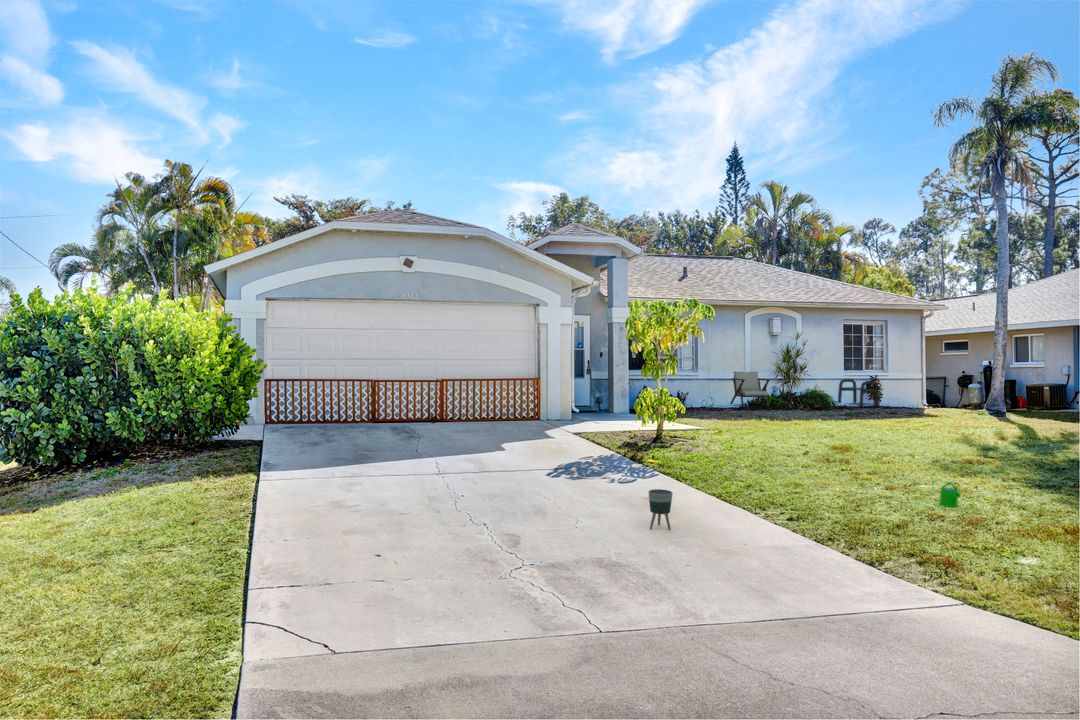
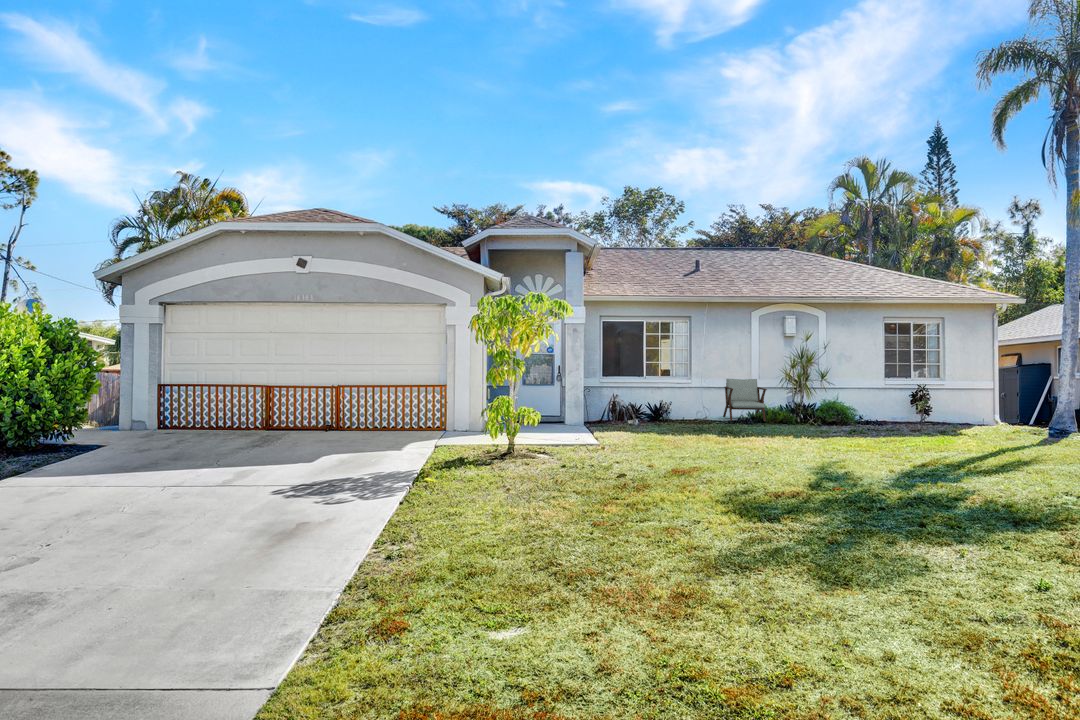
bench: present [838,379,879,406] -> none [871,389,921,424]
watering can: present [939,482,961,507] -> none [663,590,698,640]
planter: present [649,489,673,530] -> none [36,576,86,650]

